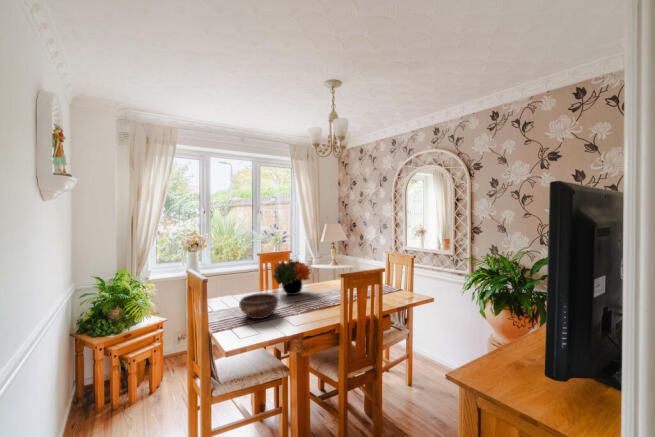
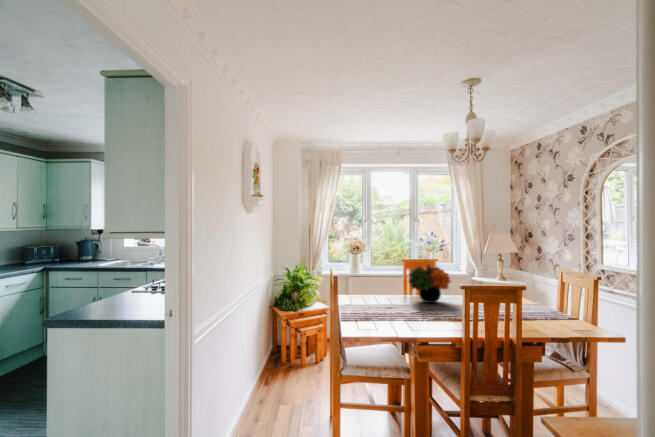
decorative bowl: present [239,293,278,319] -> none [363,293,402,318]

